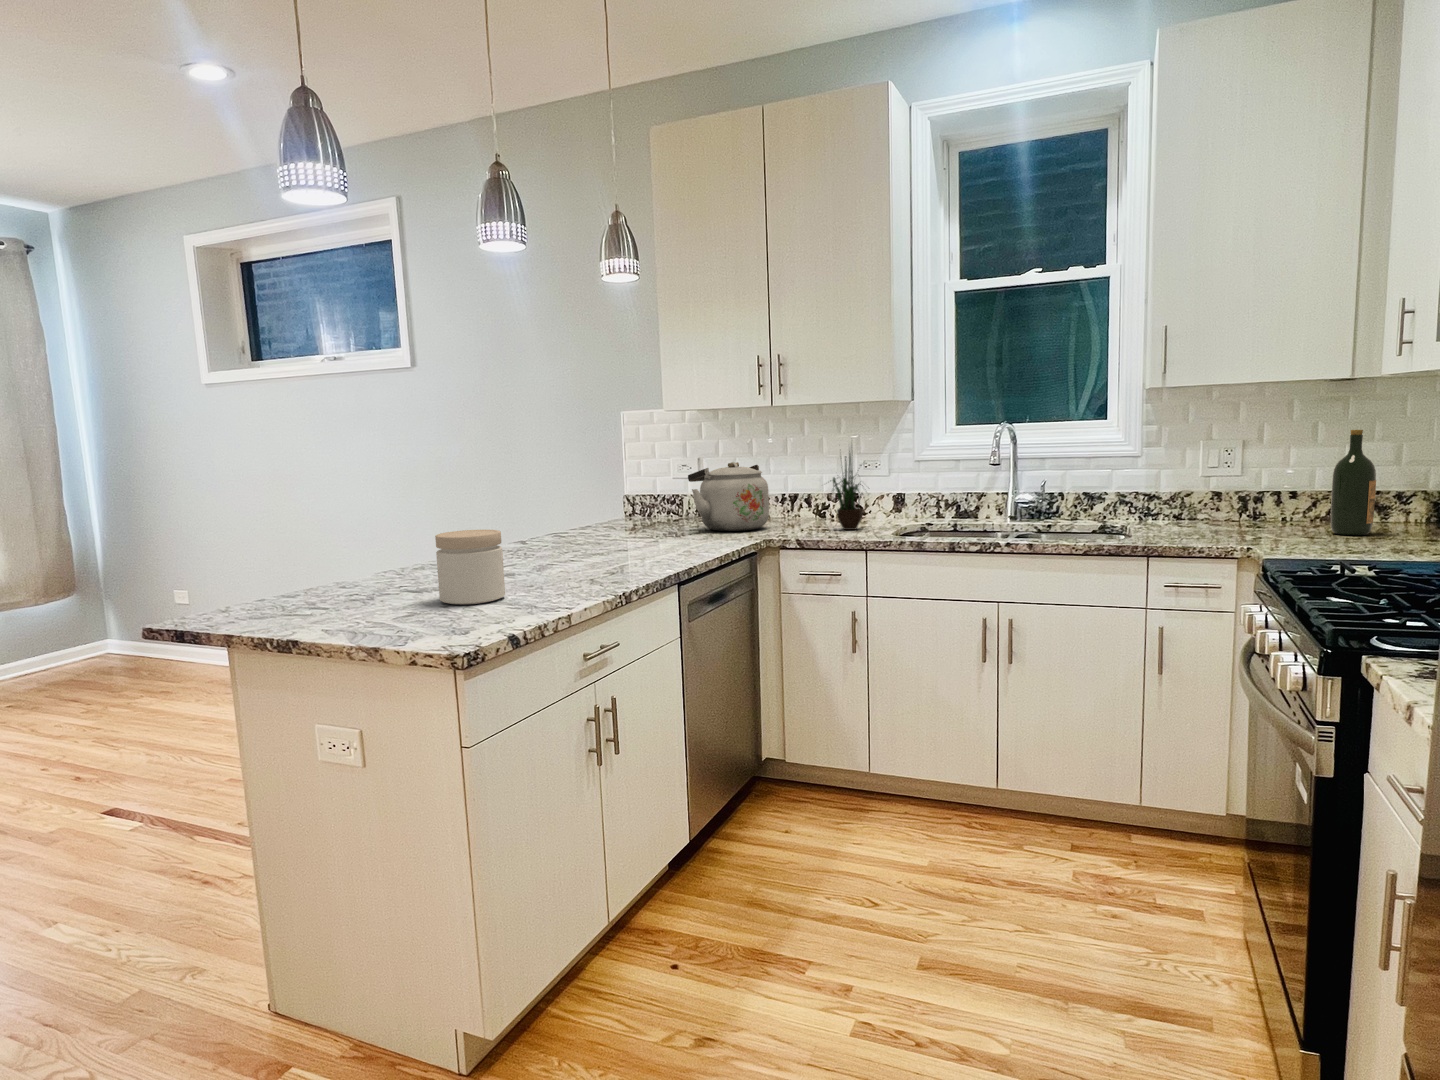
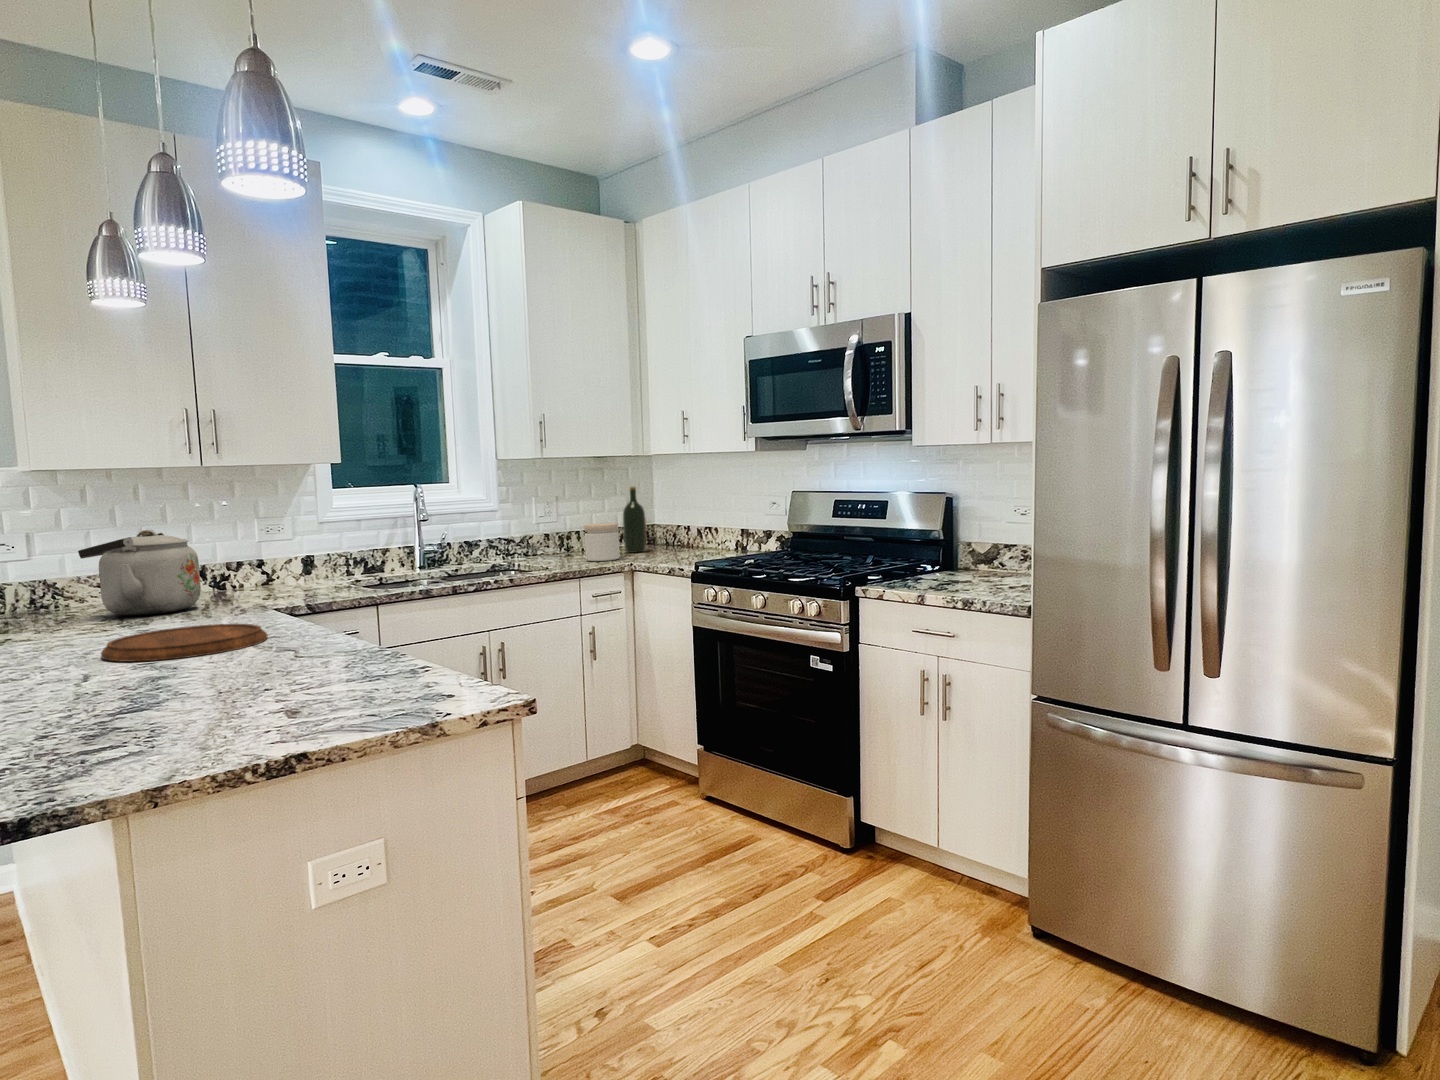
potted plant: present [833,451,863,530] -> none [265,490,322,594]
jar: present [435,529,505,605] -> present [584,523,620,561]
cutting board: none [529,545,641,570] -> present [101,624,267,661]

